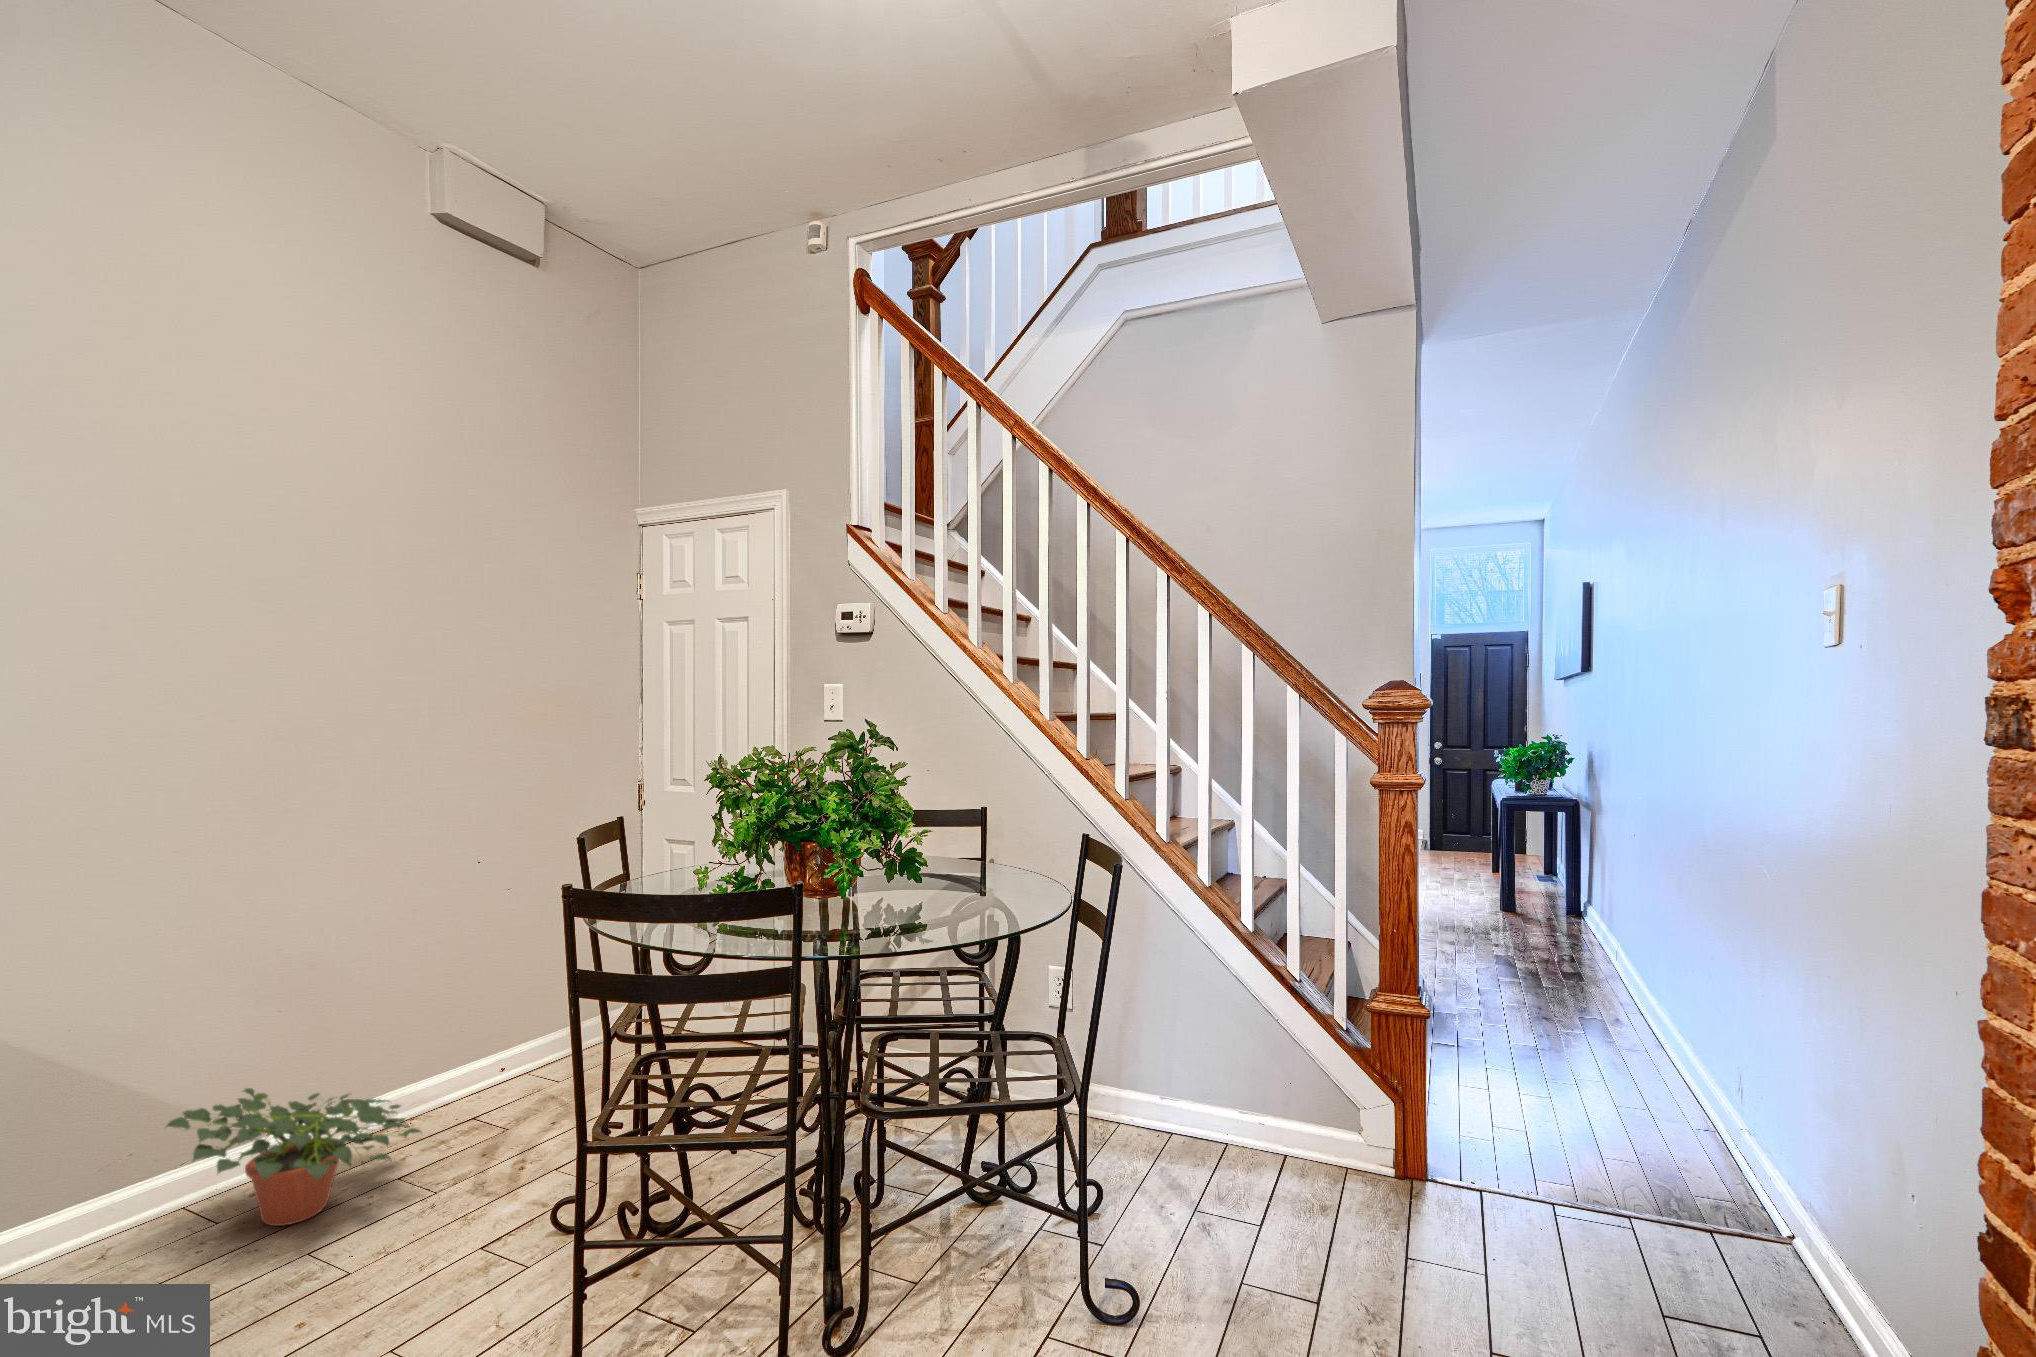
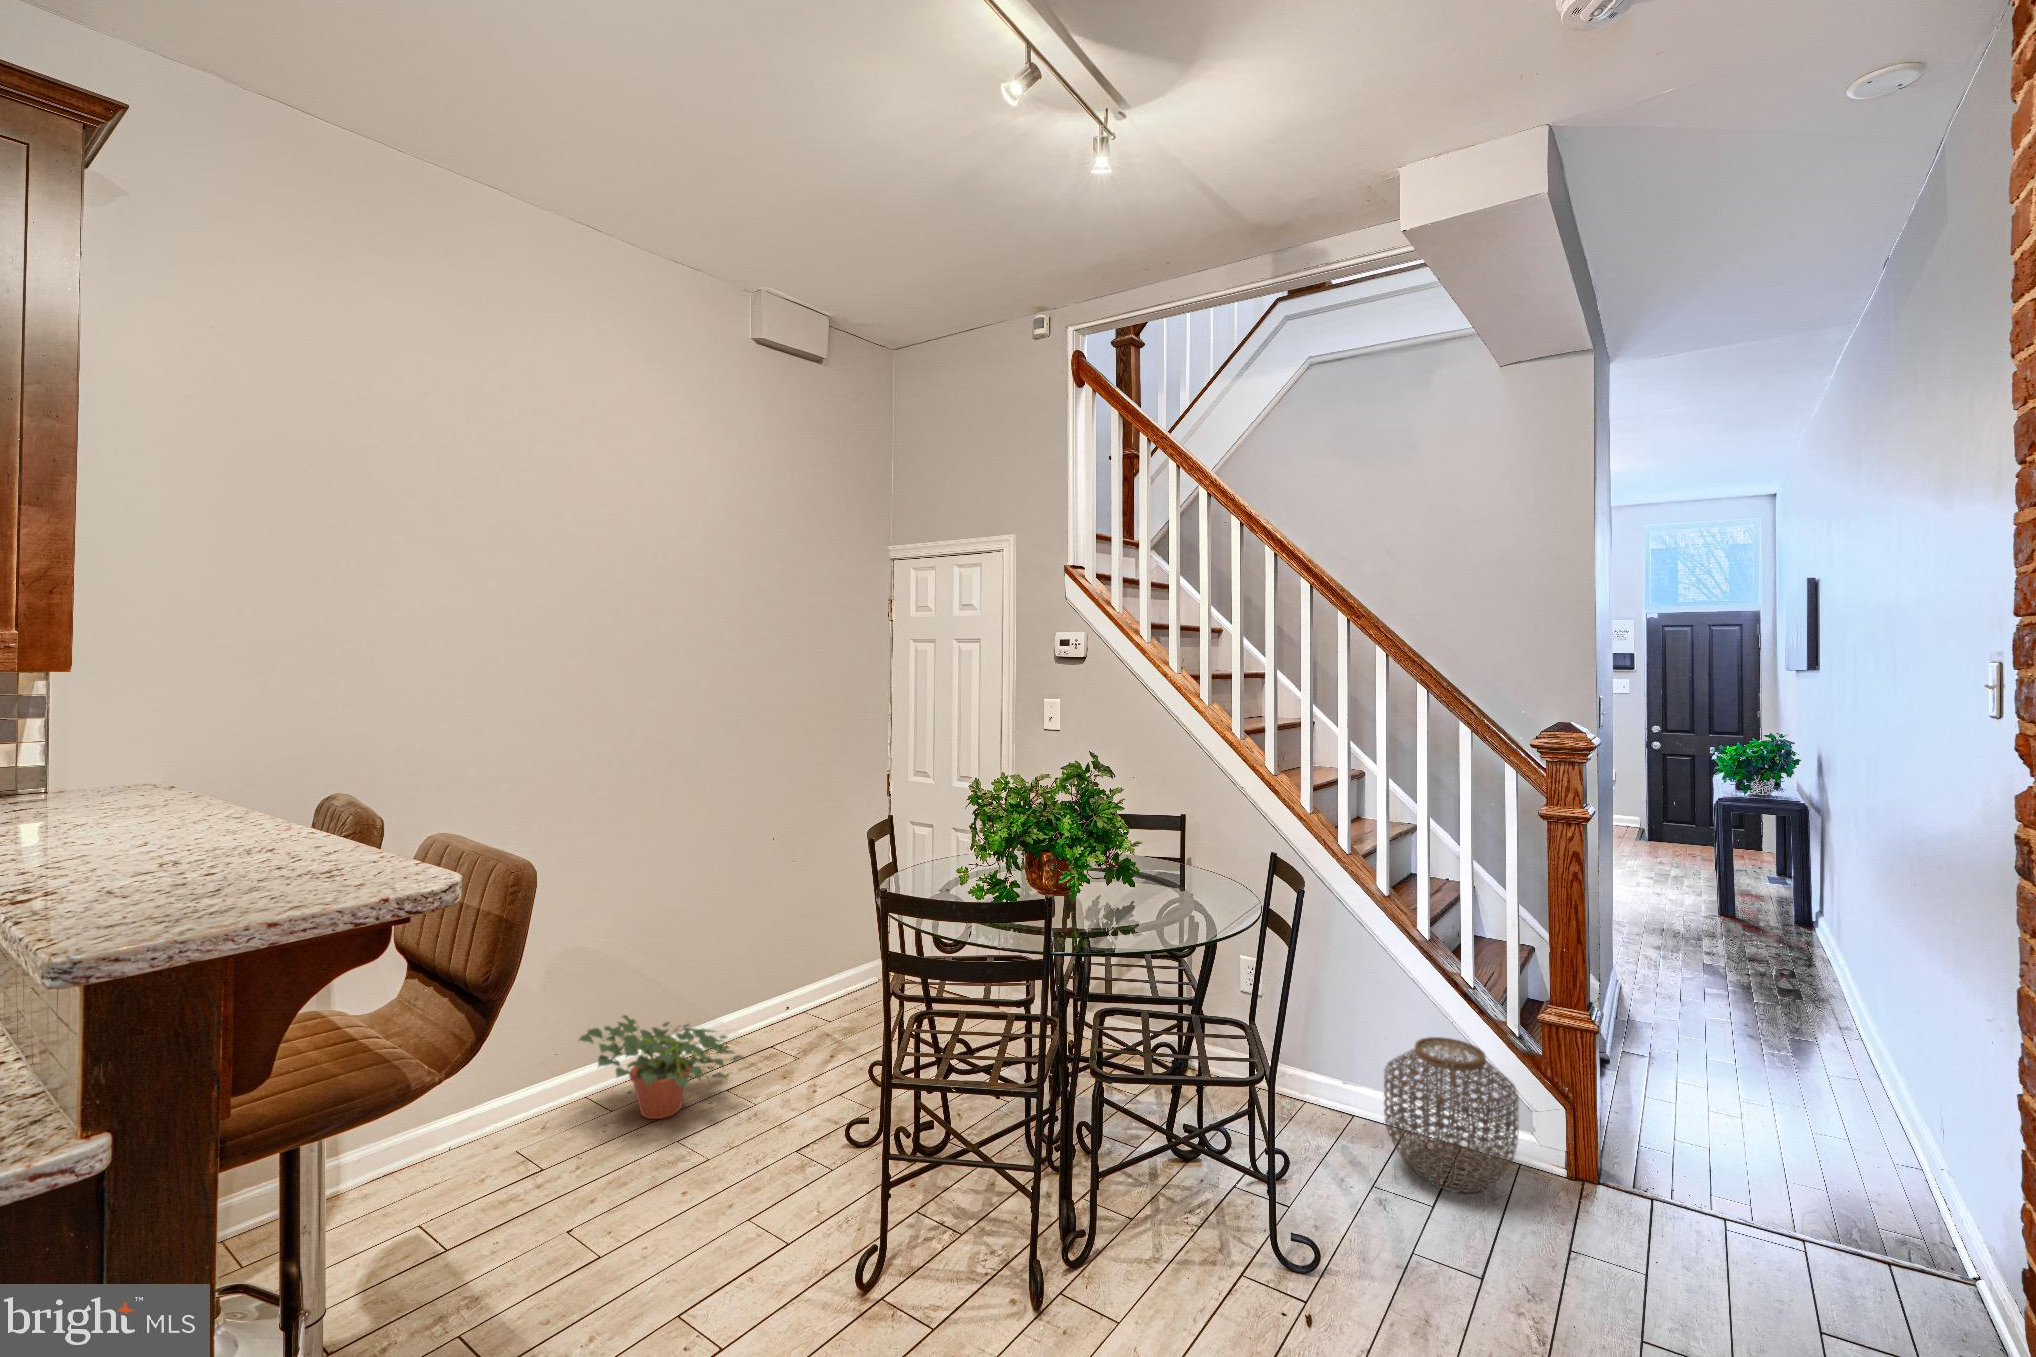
woven basket: none [1205,1034,1347,1207] -> present [1384,1037,1519,1193]

